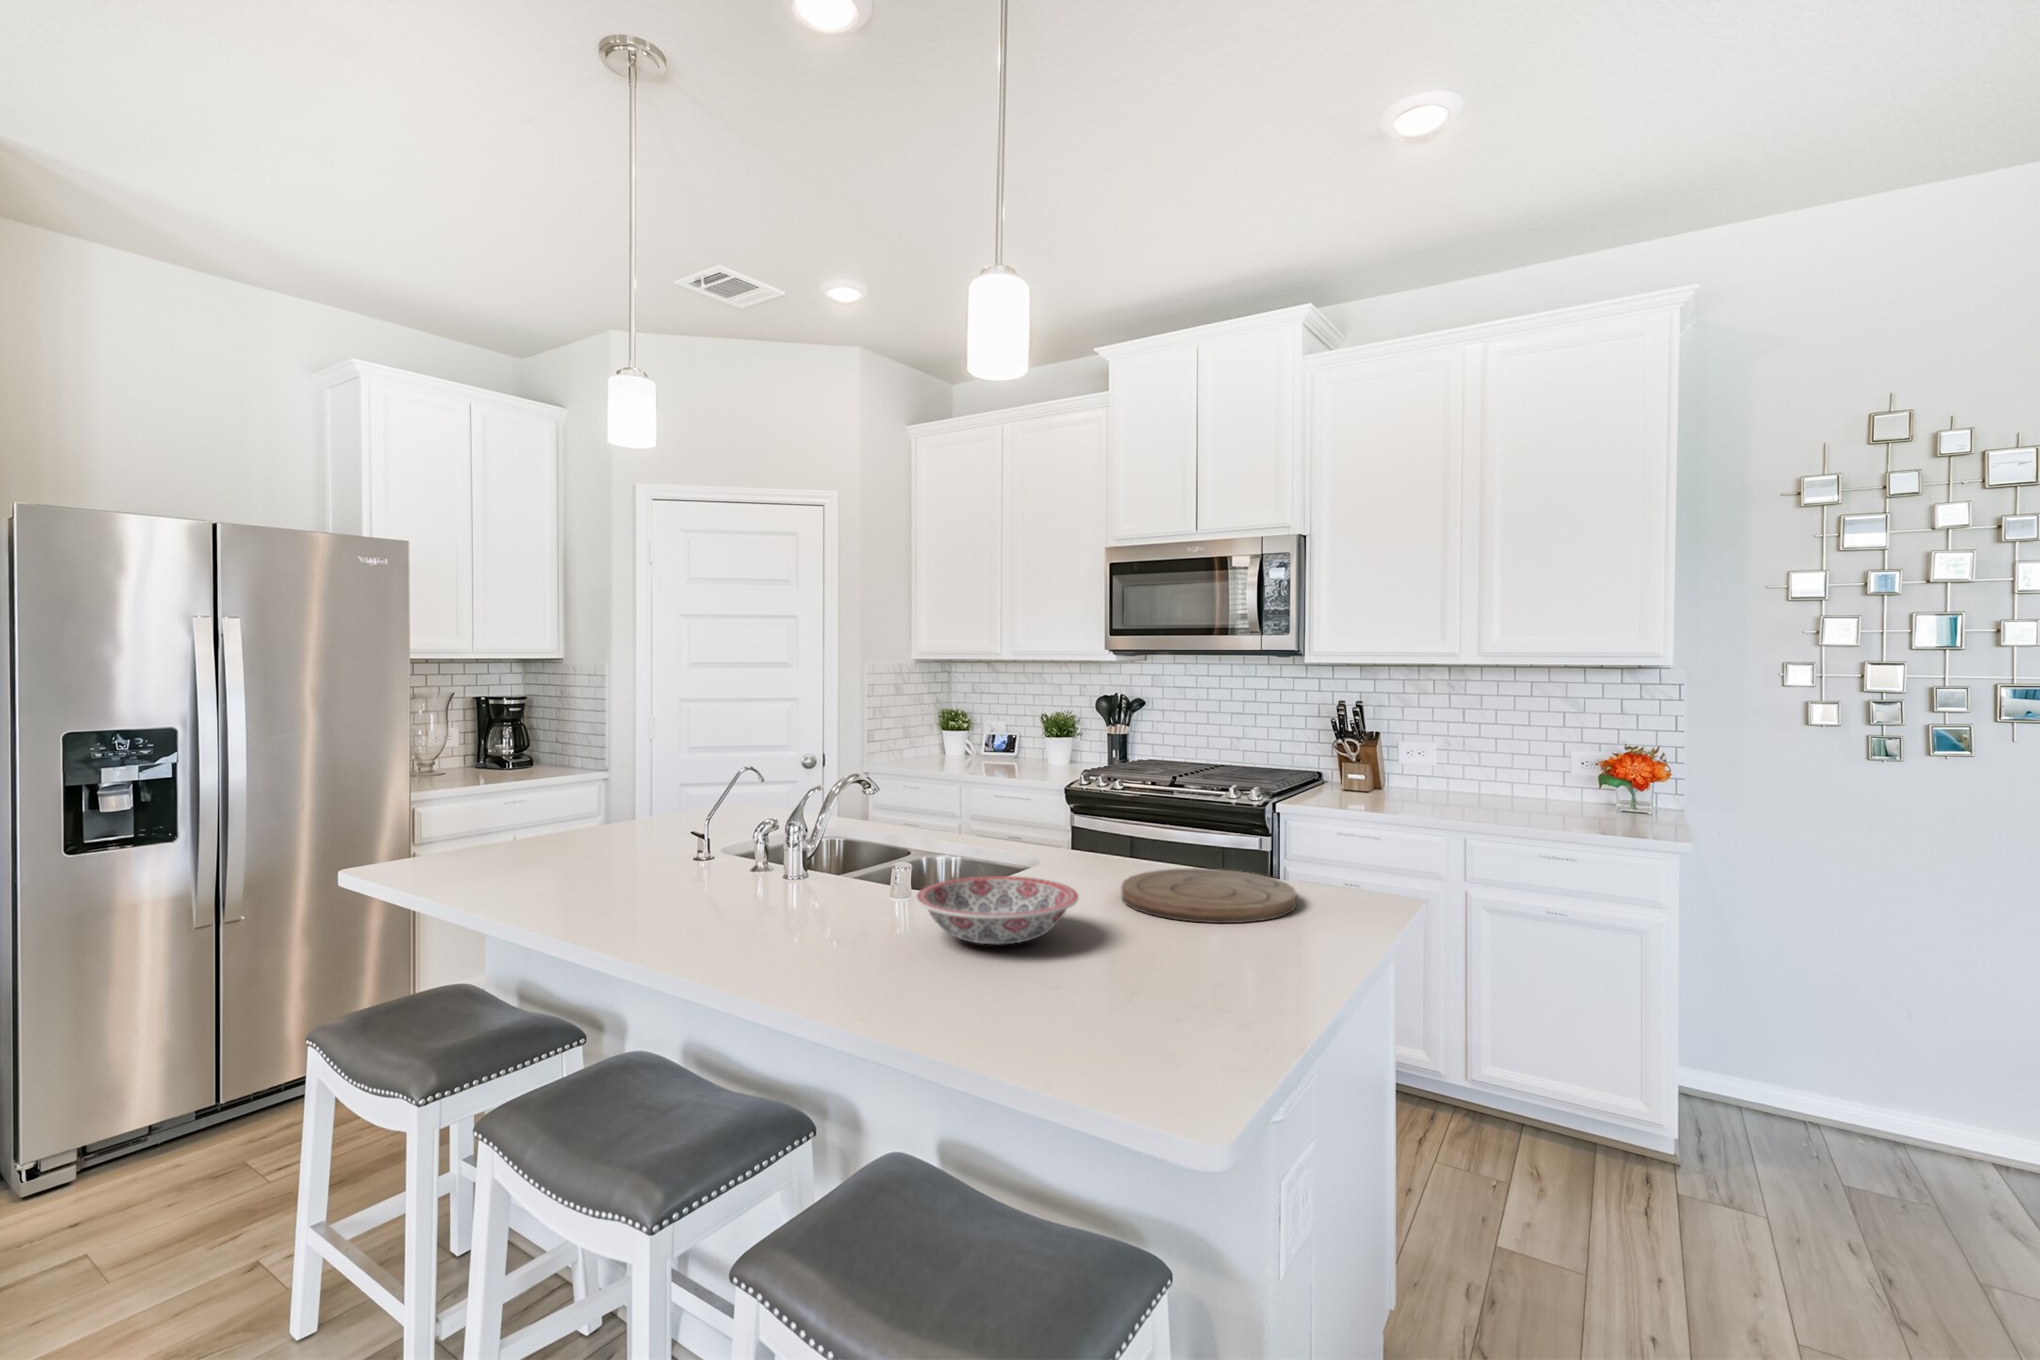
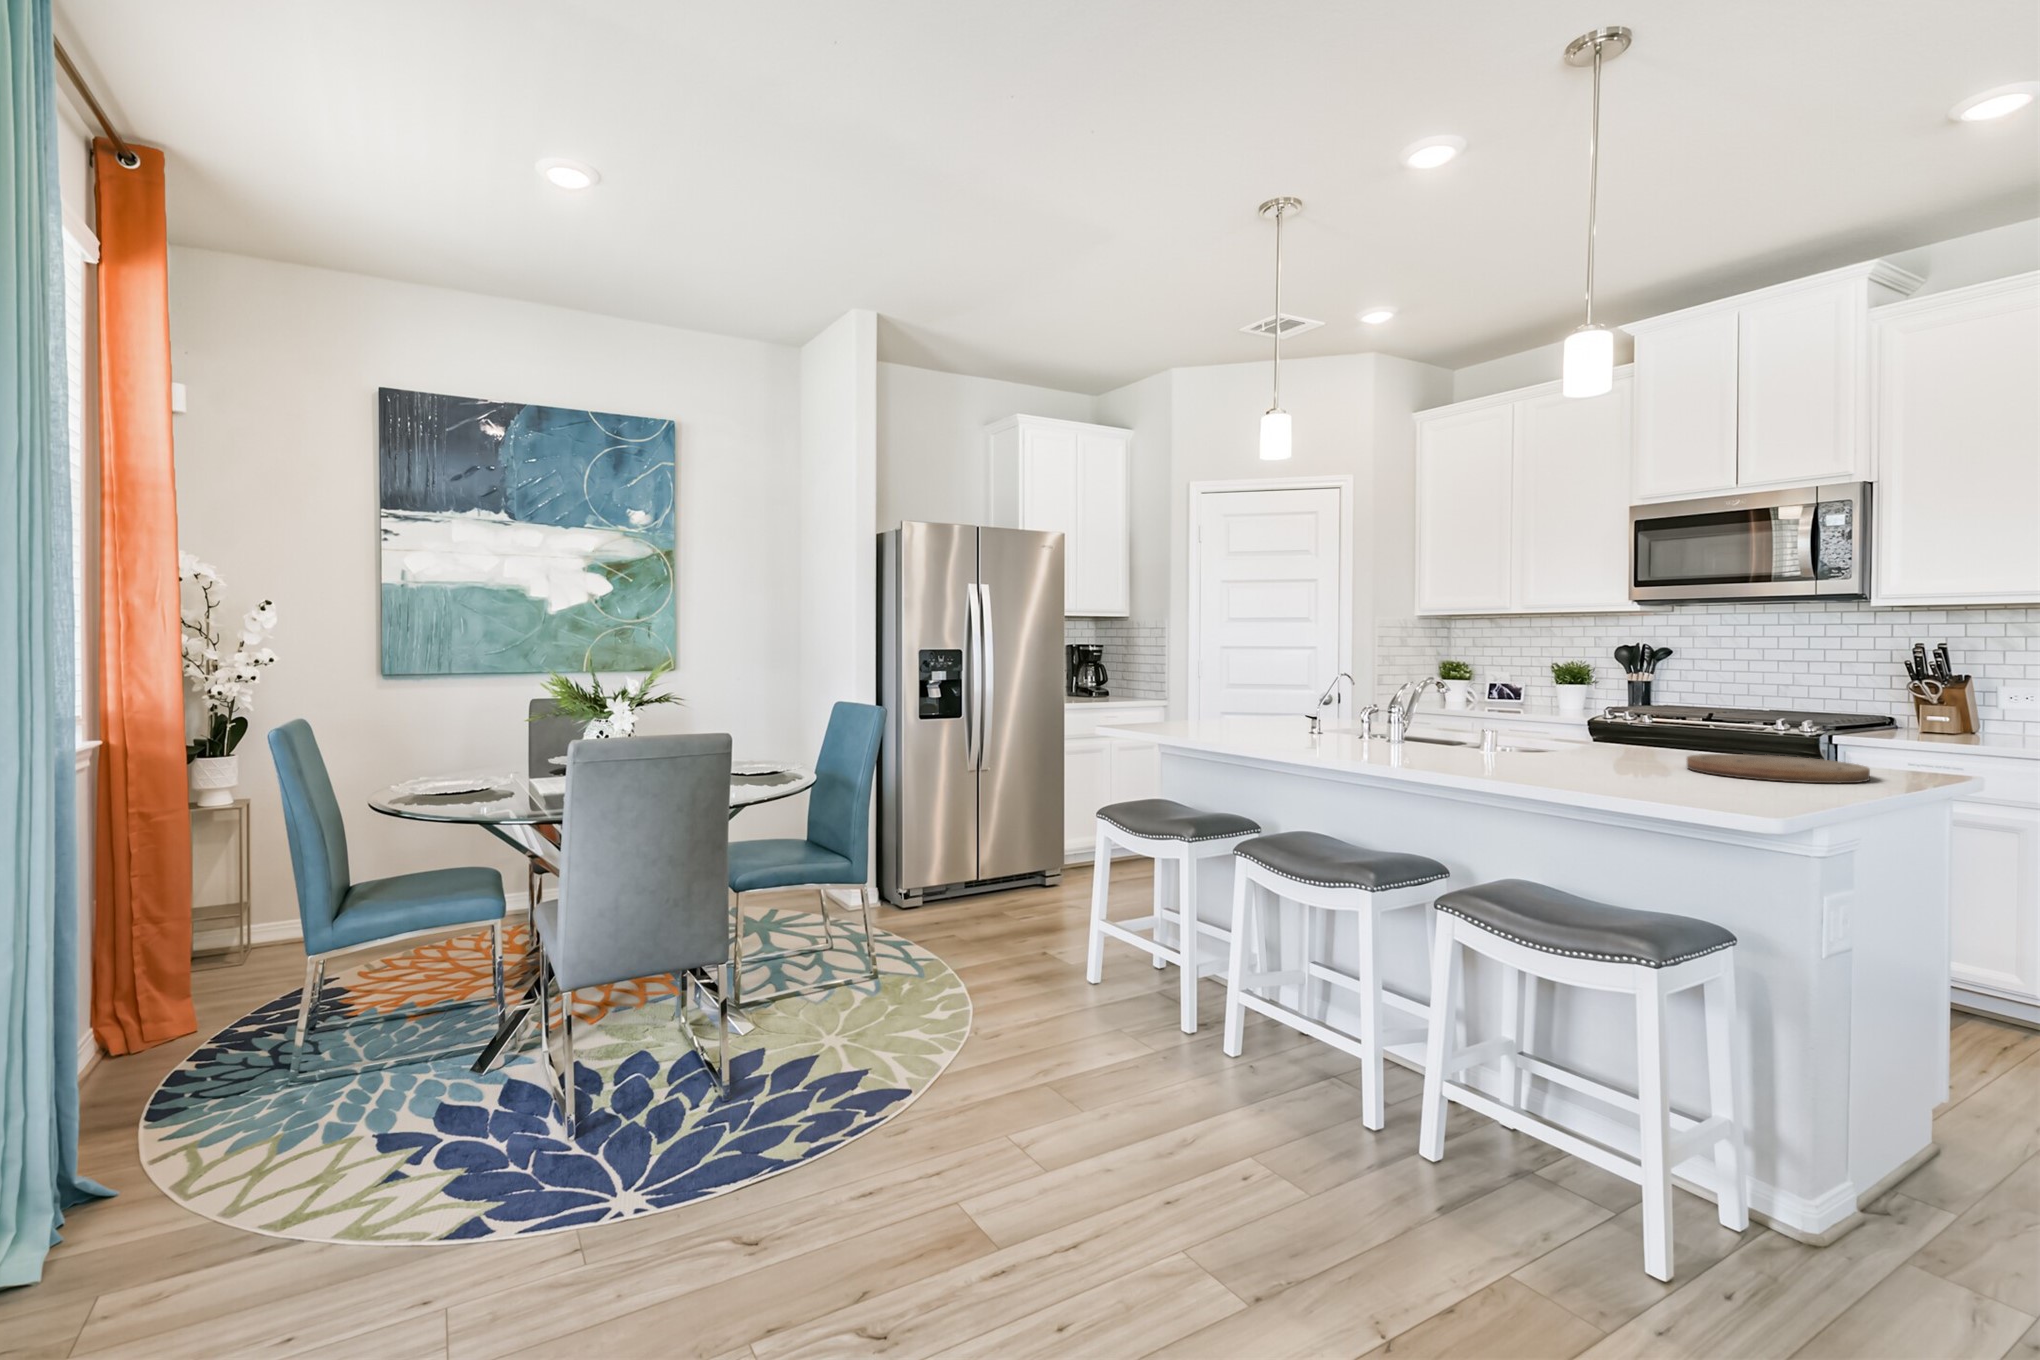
ceramic bowl: present [916,876,1079,944] -> none [1516,738,1658,777]

